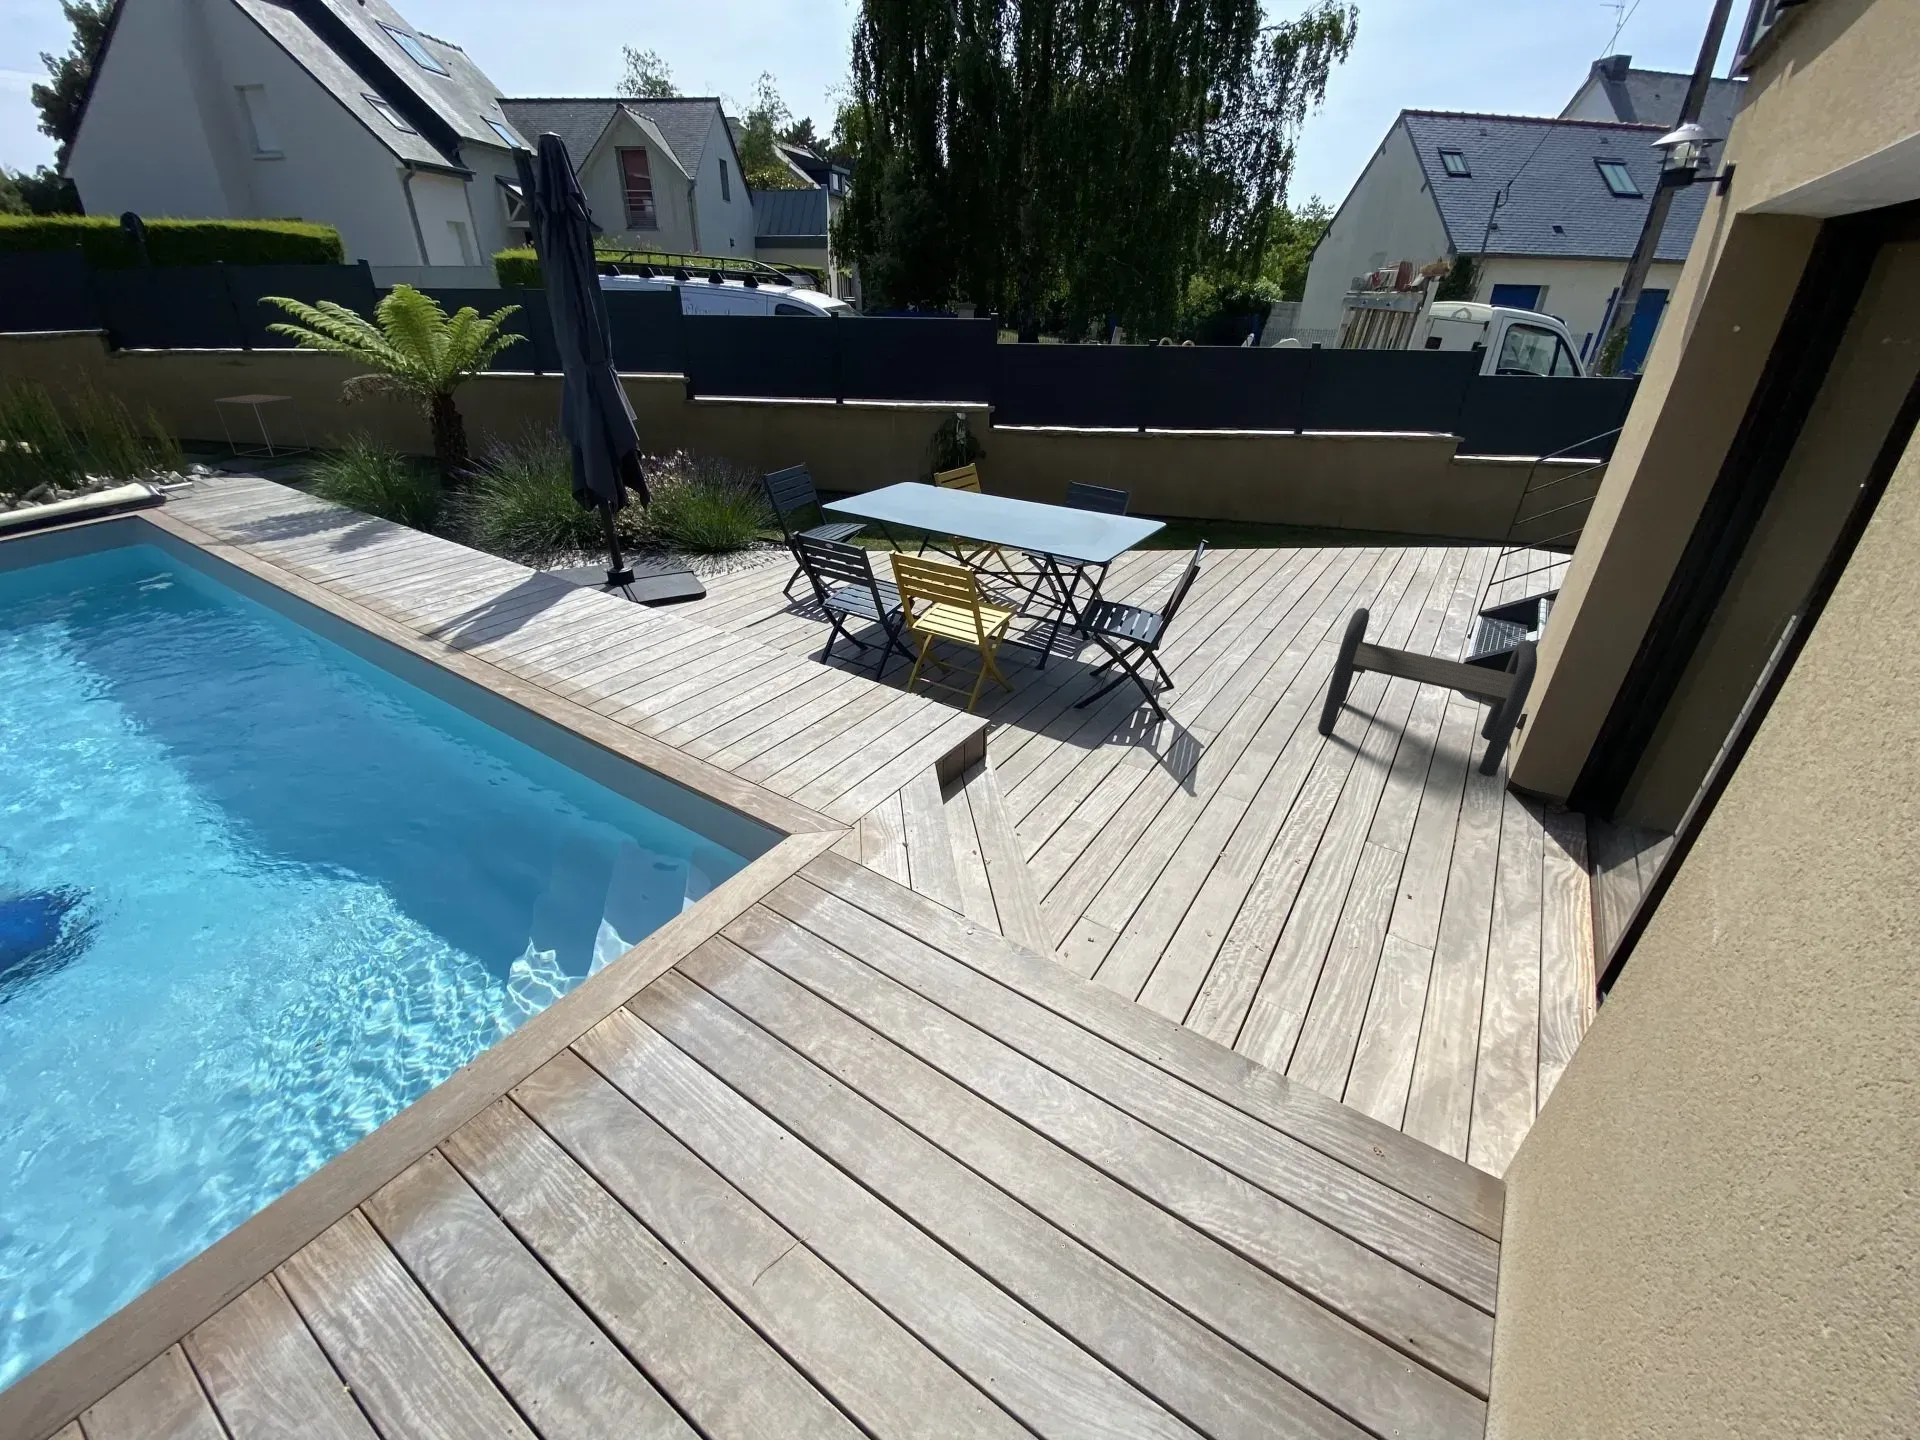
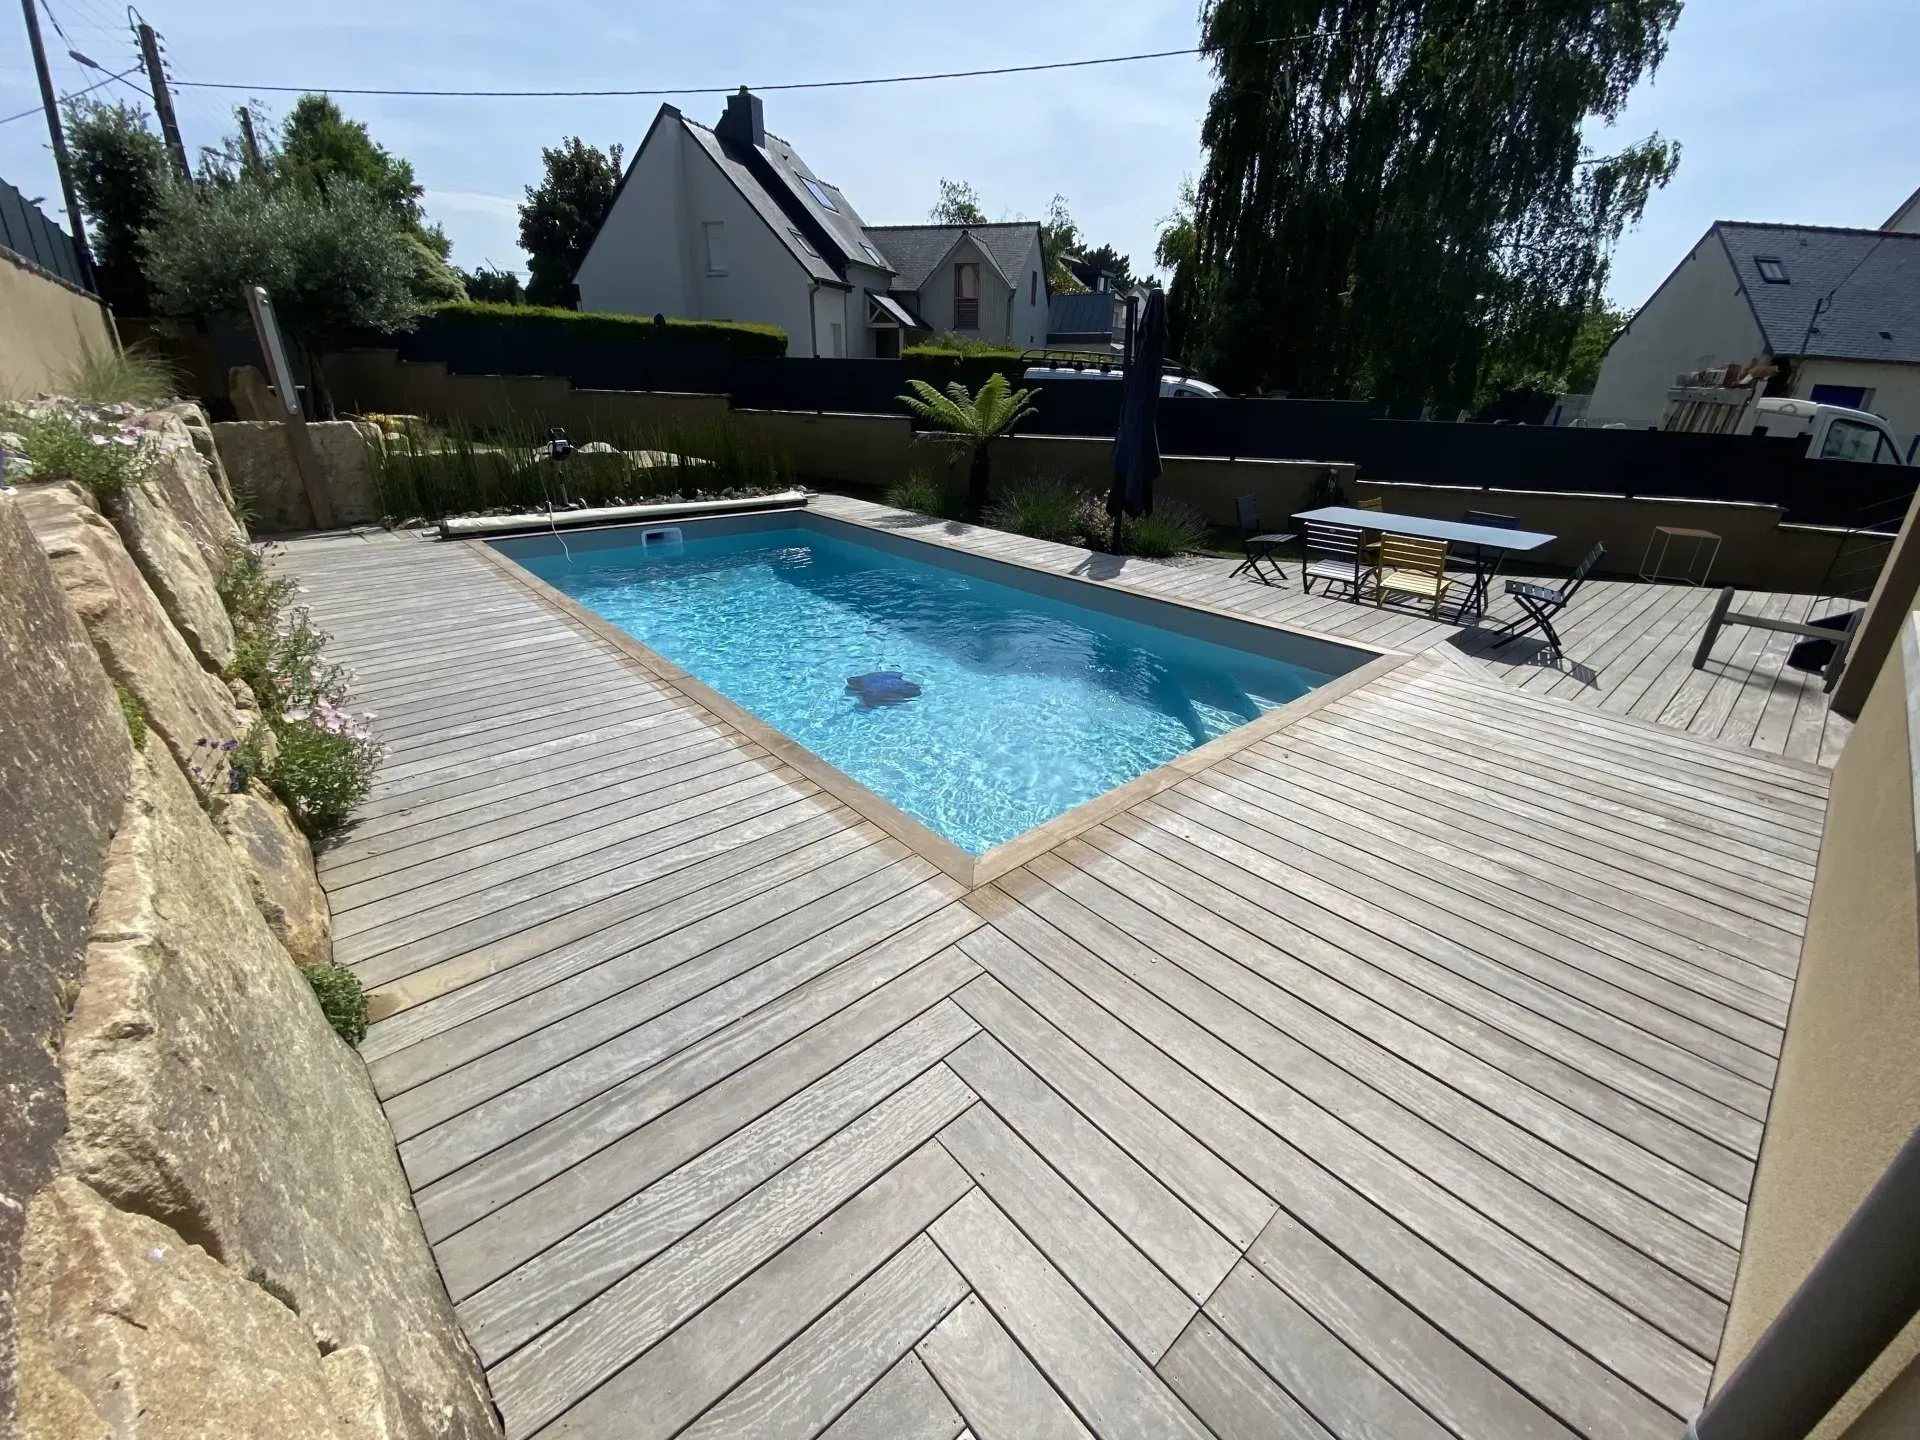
side table: present [214,394,310,457] -> present [1639,526,1722,588]

